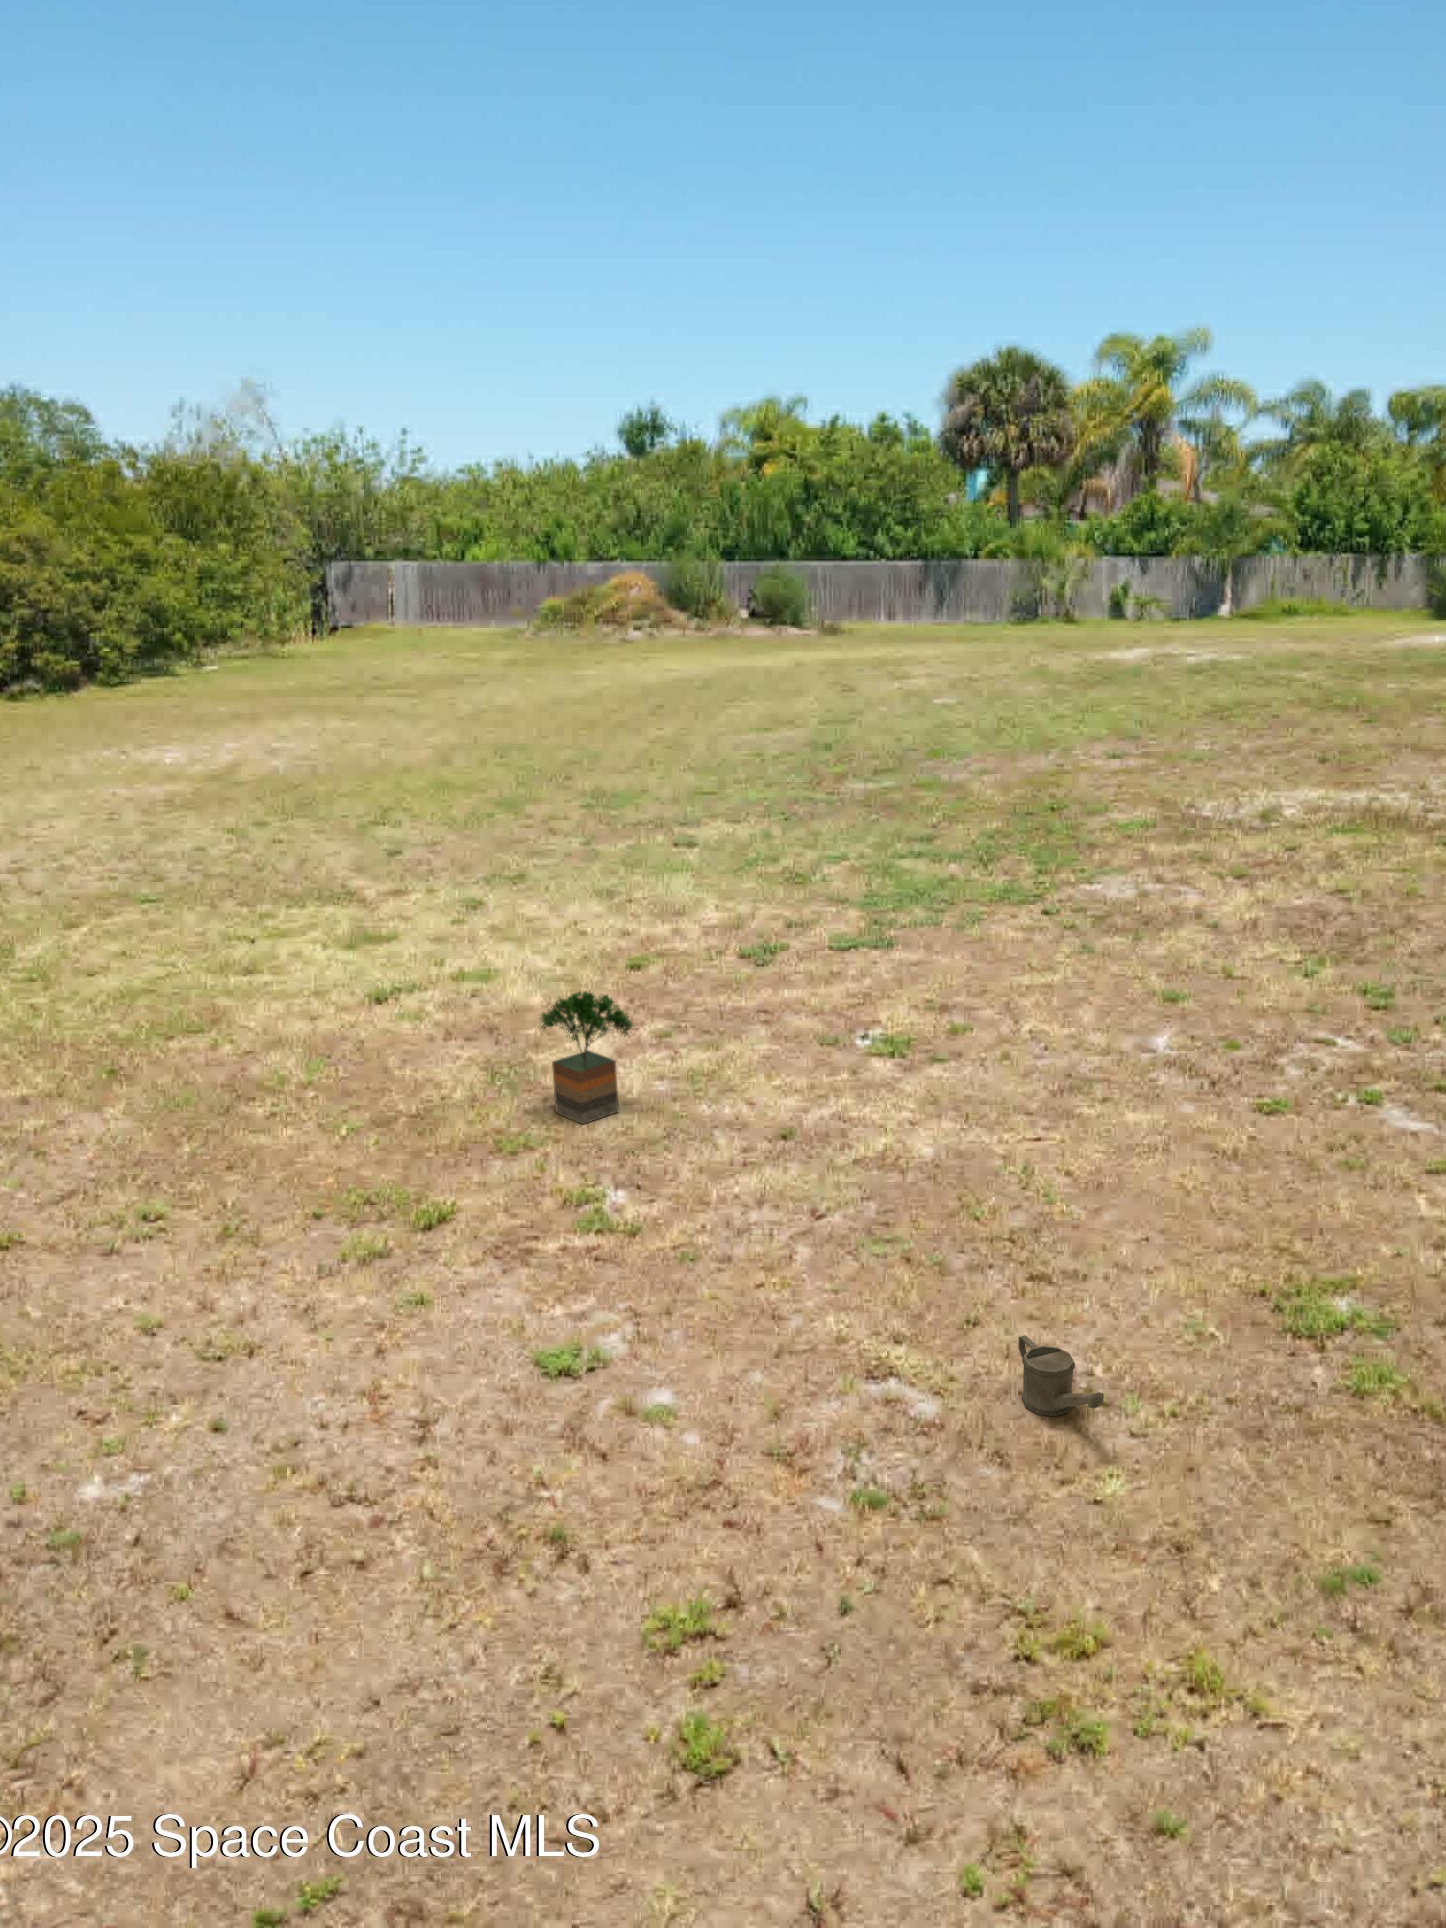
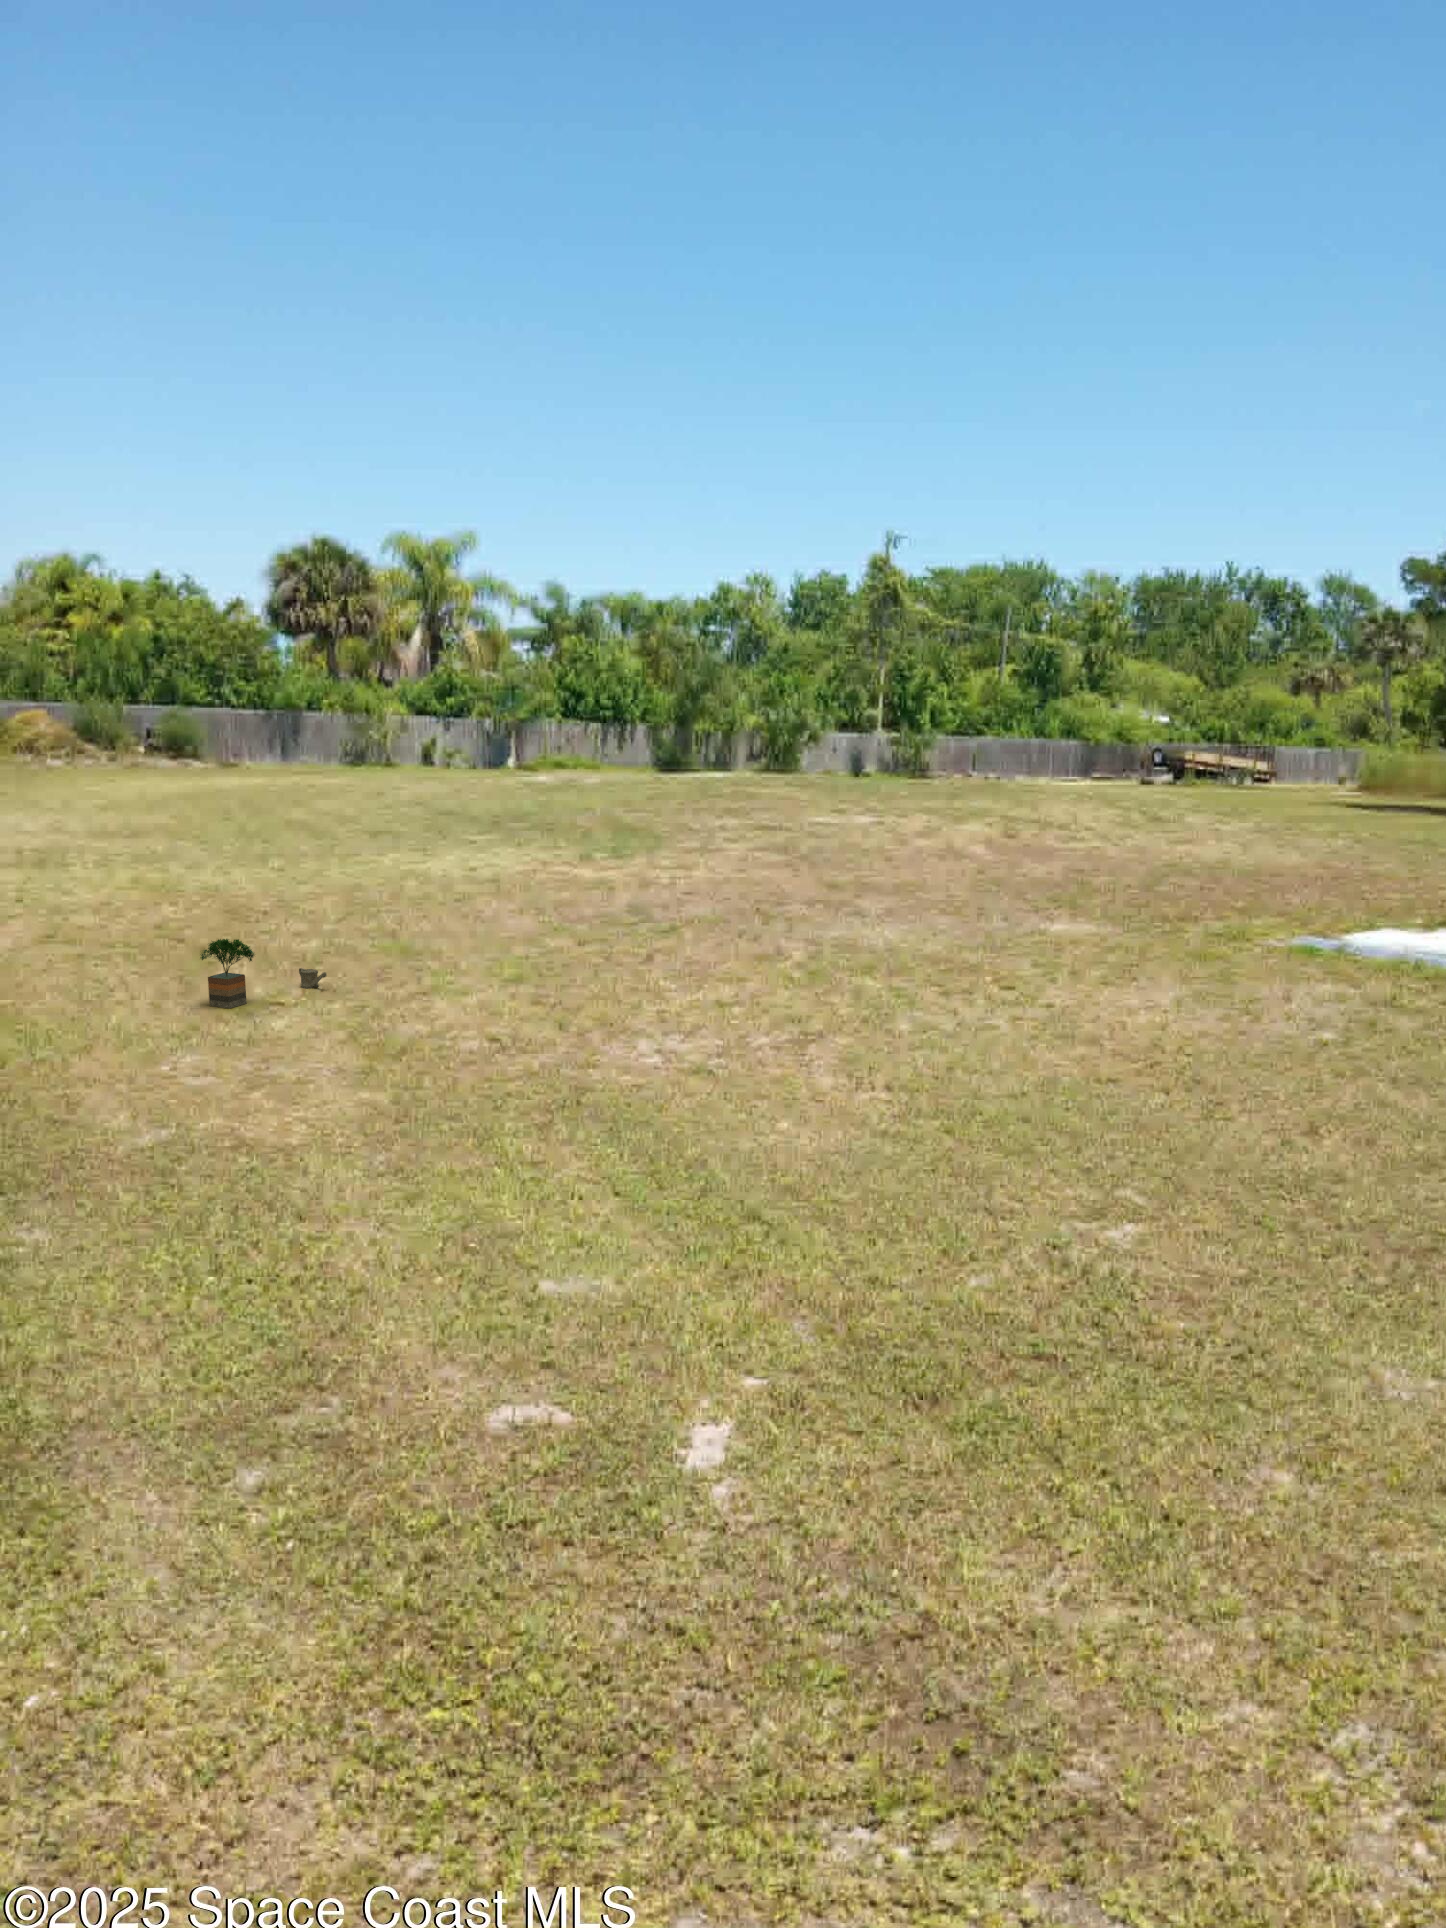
watering can: present [1018,1335,1104,1416] -> present [299,968,327,988]

